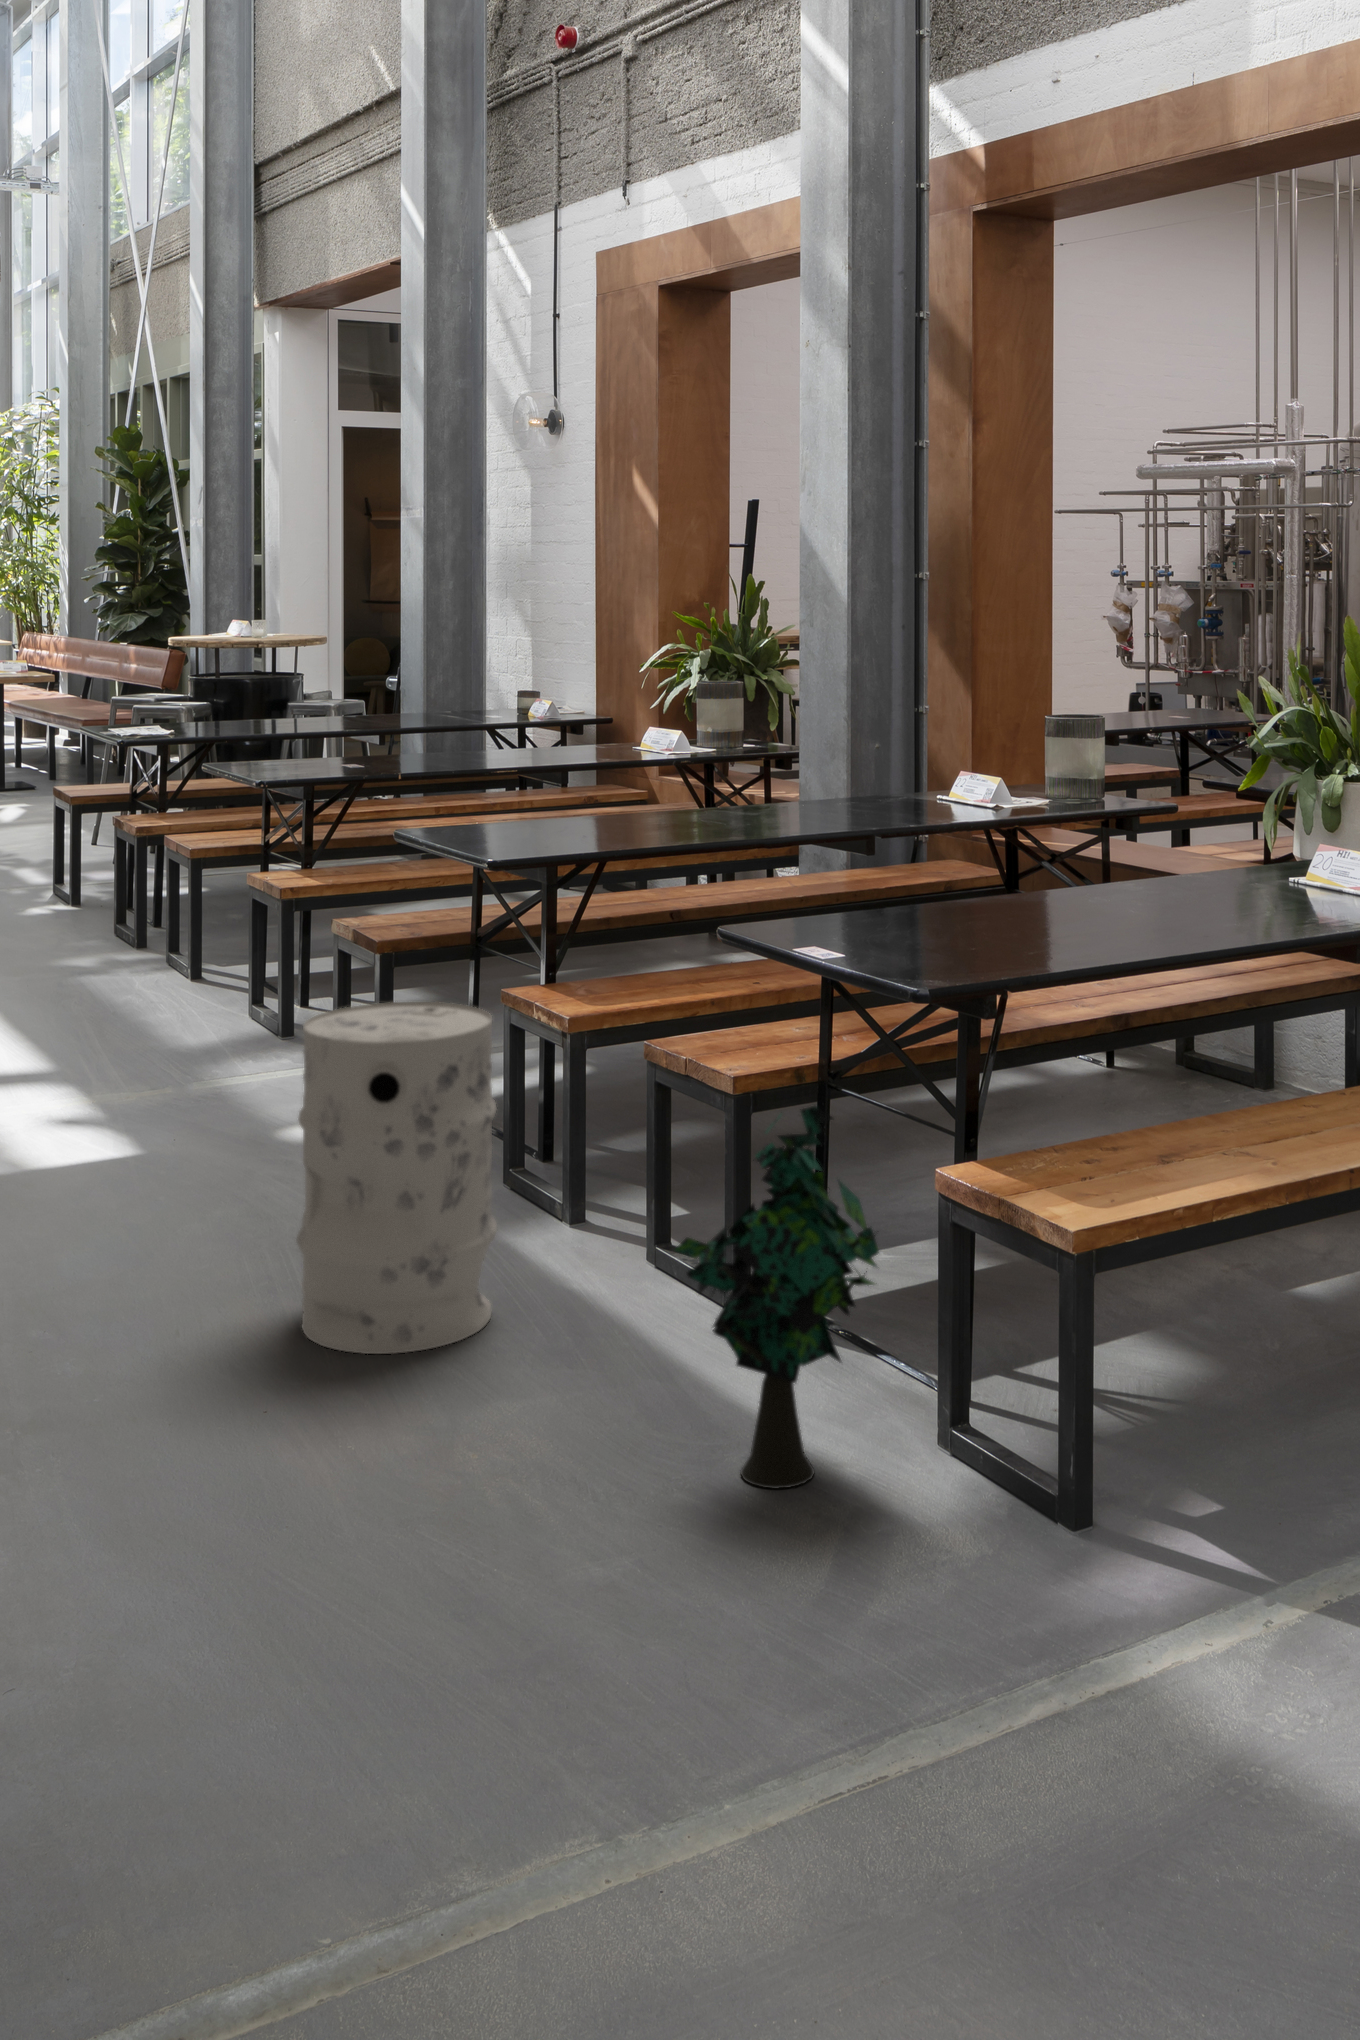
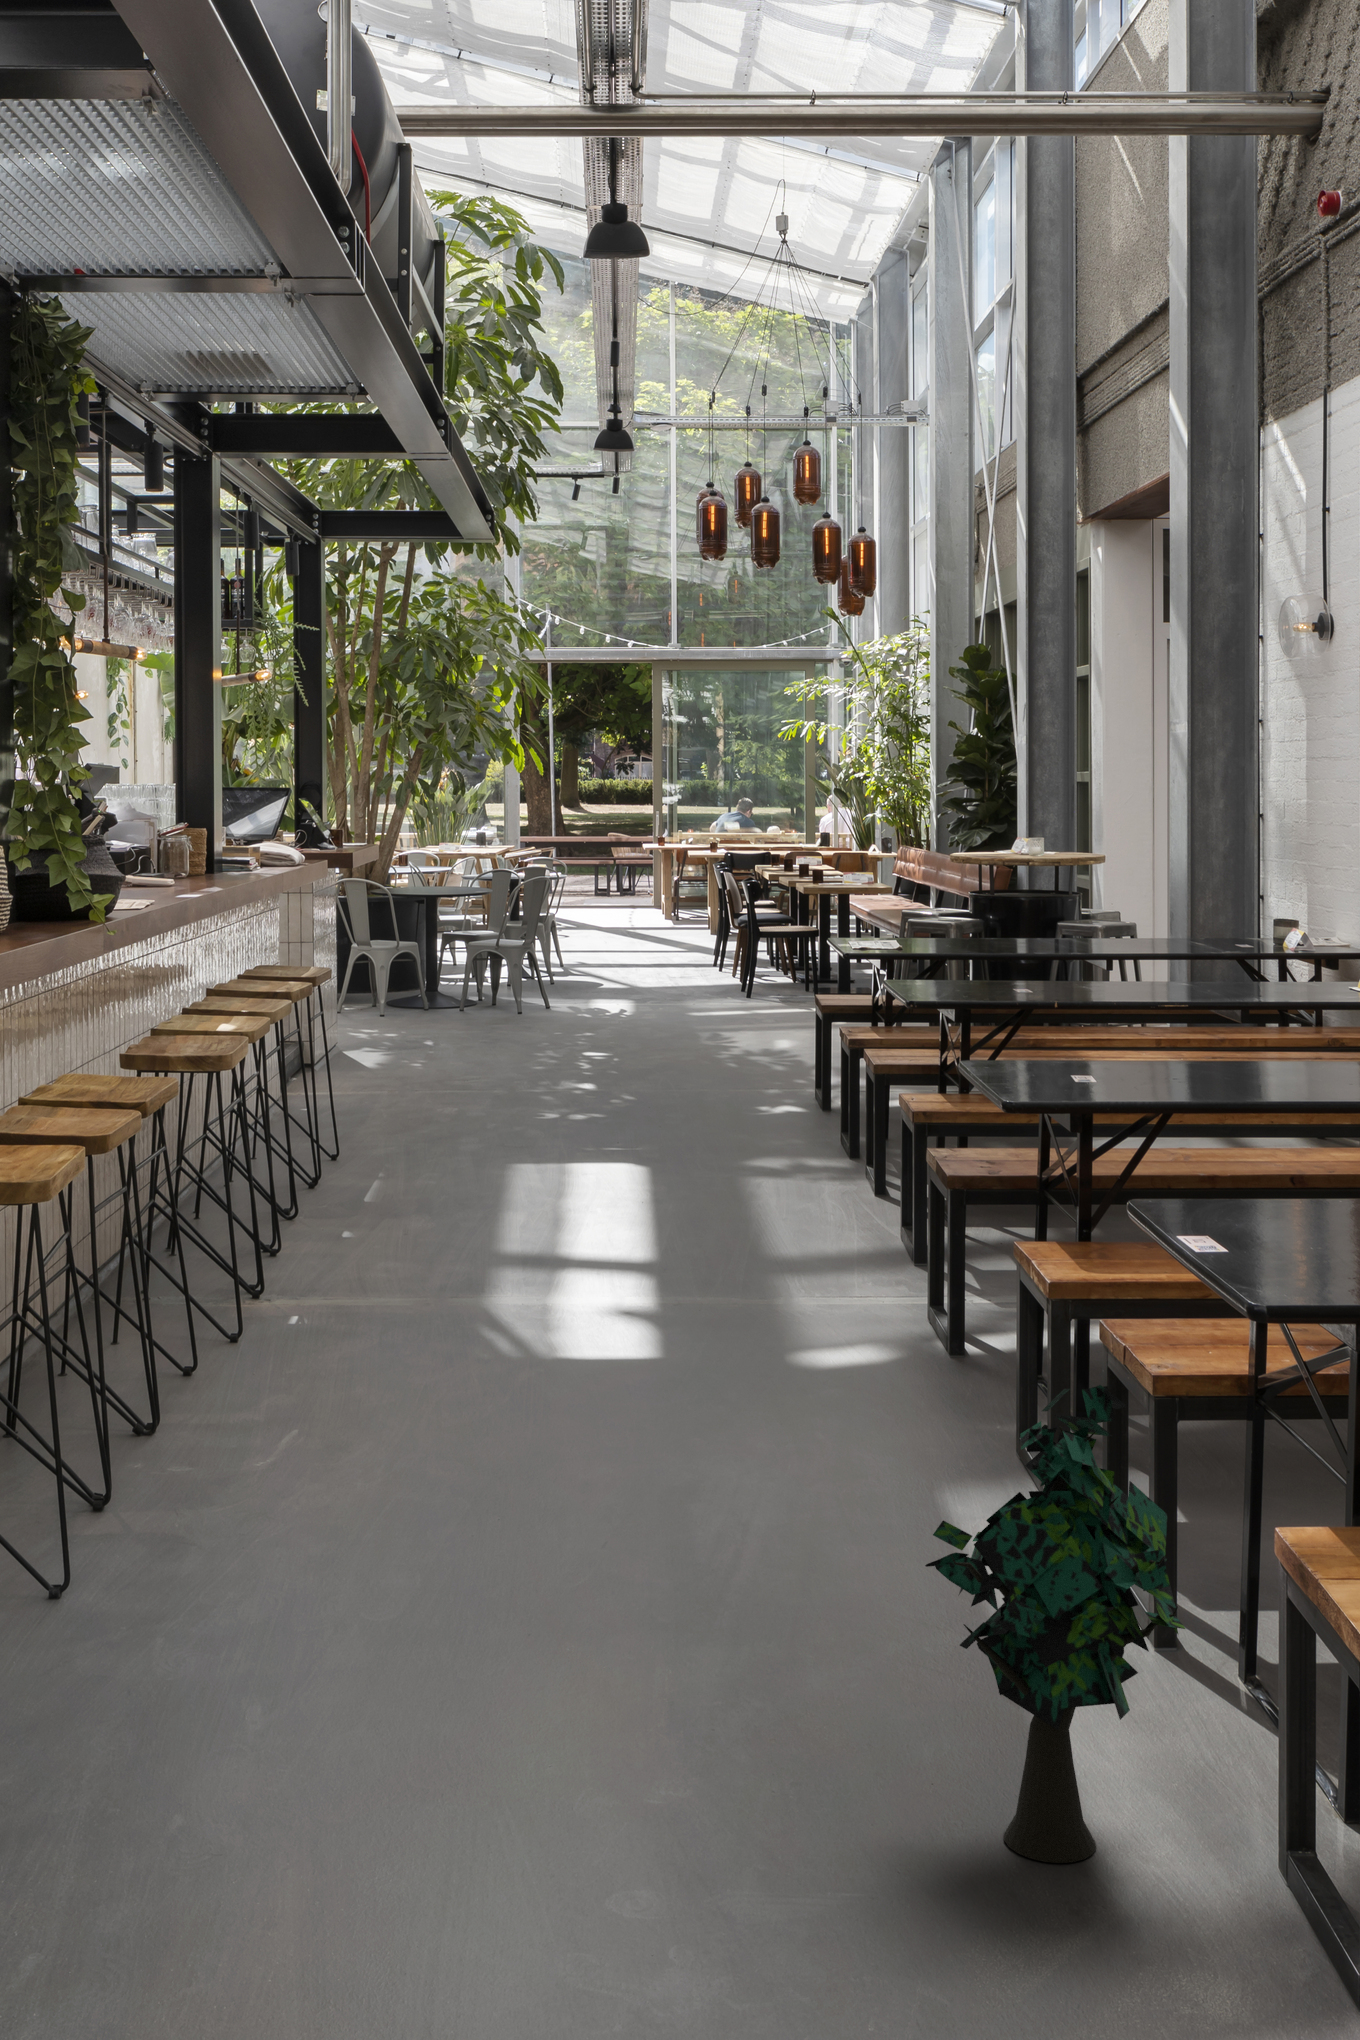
trash can: present [296,1002,498,1354] -> none [672,1219,889,1614]

